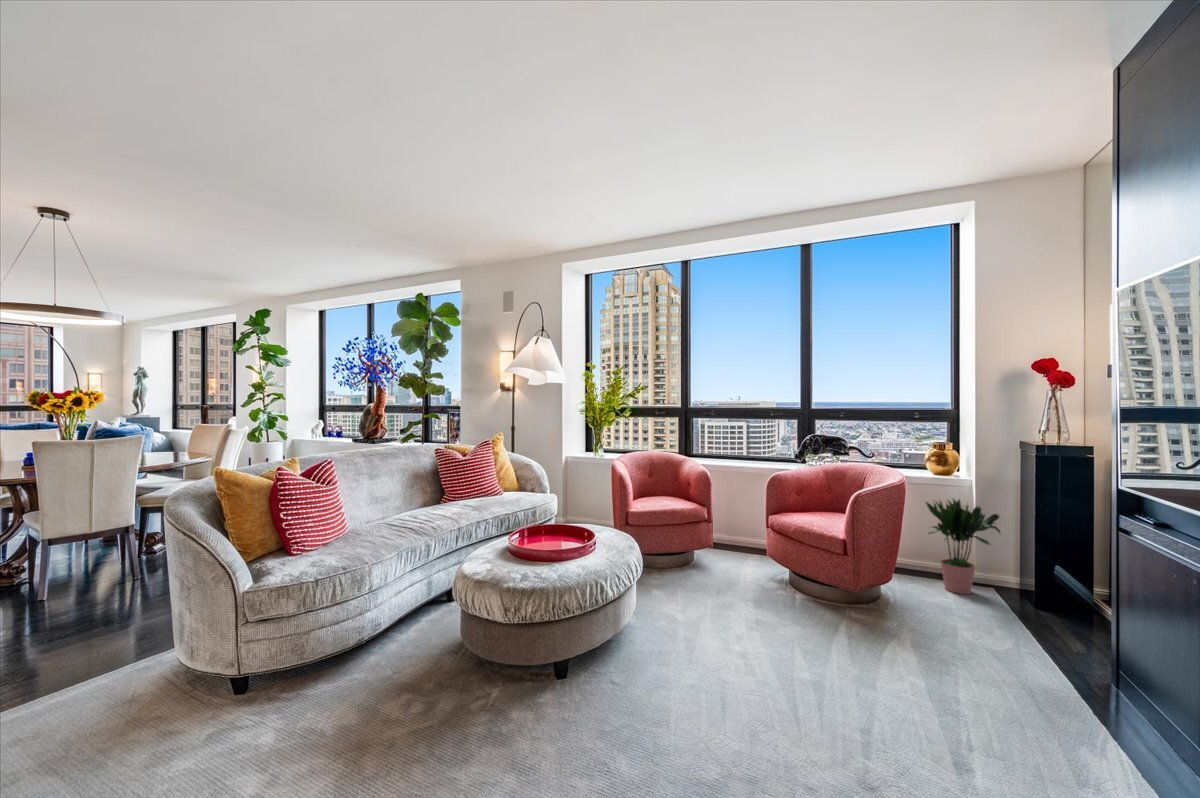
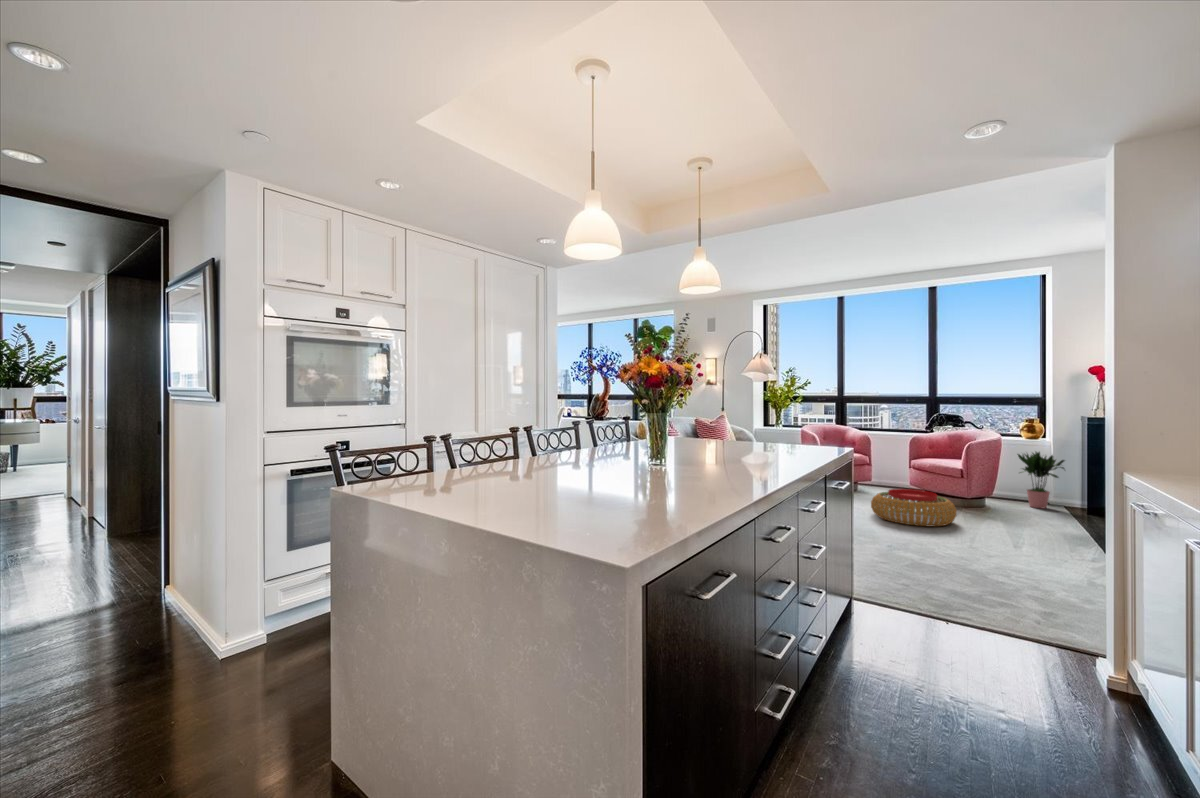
pouf: none [684,587,835,687] -> present [871,489,957,526]

